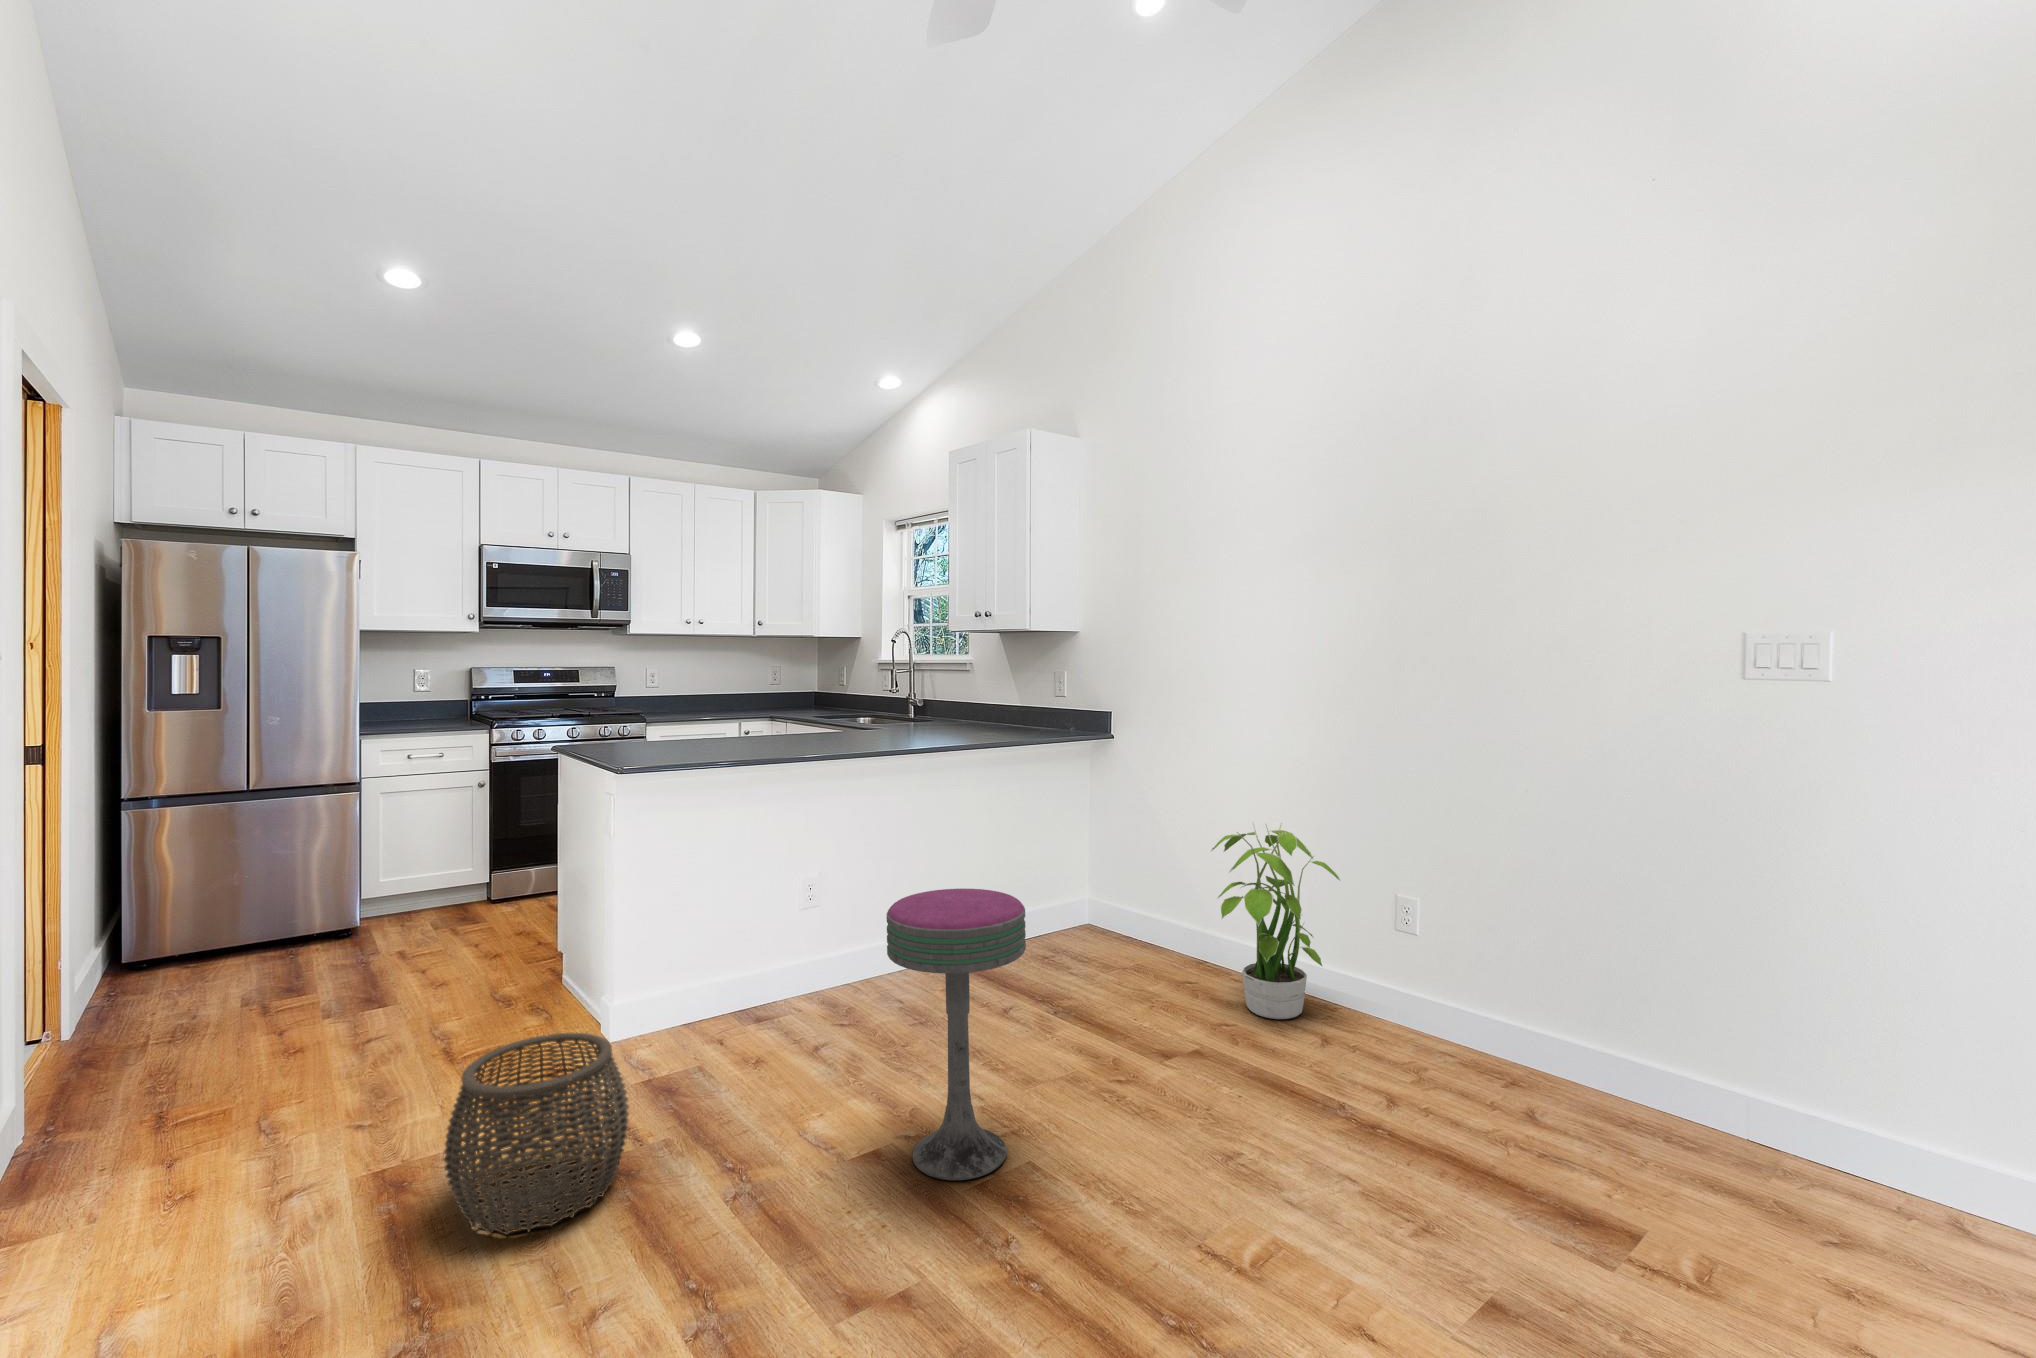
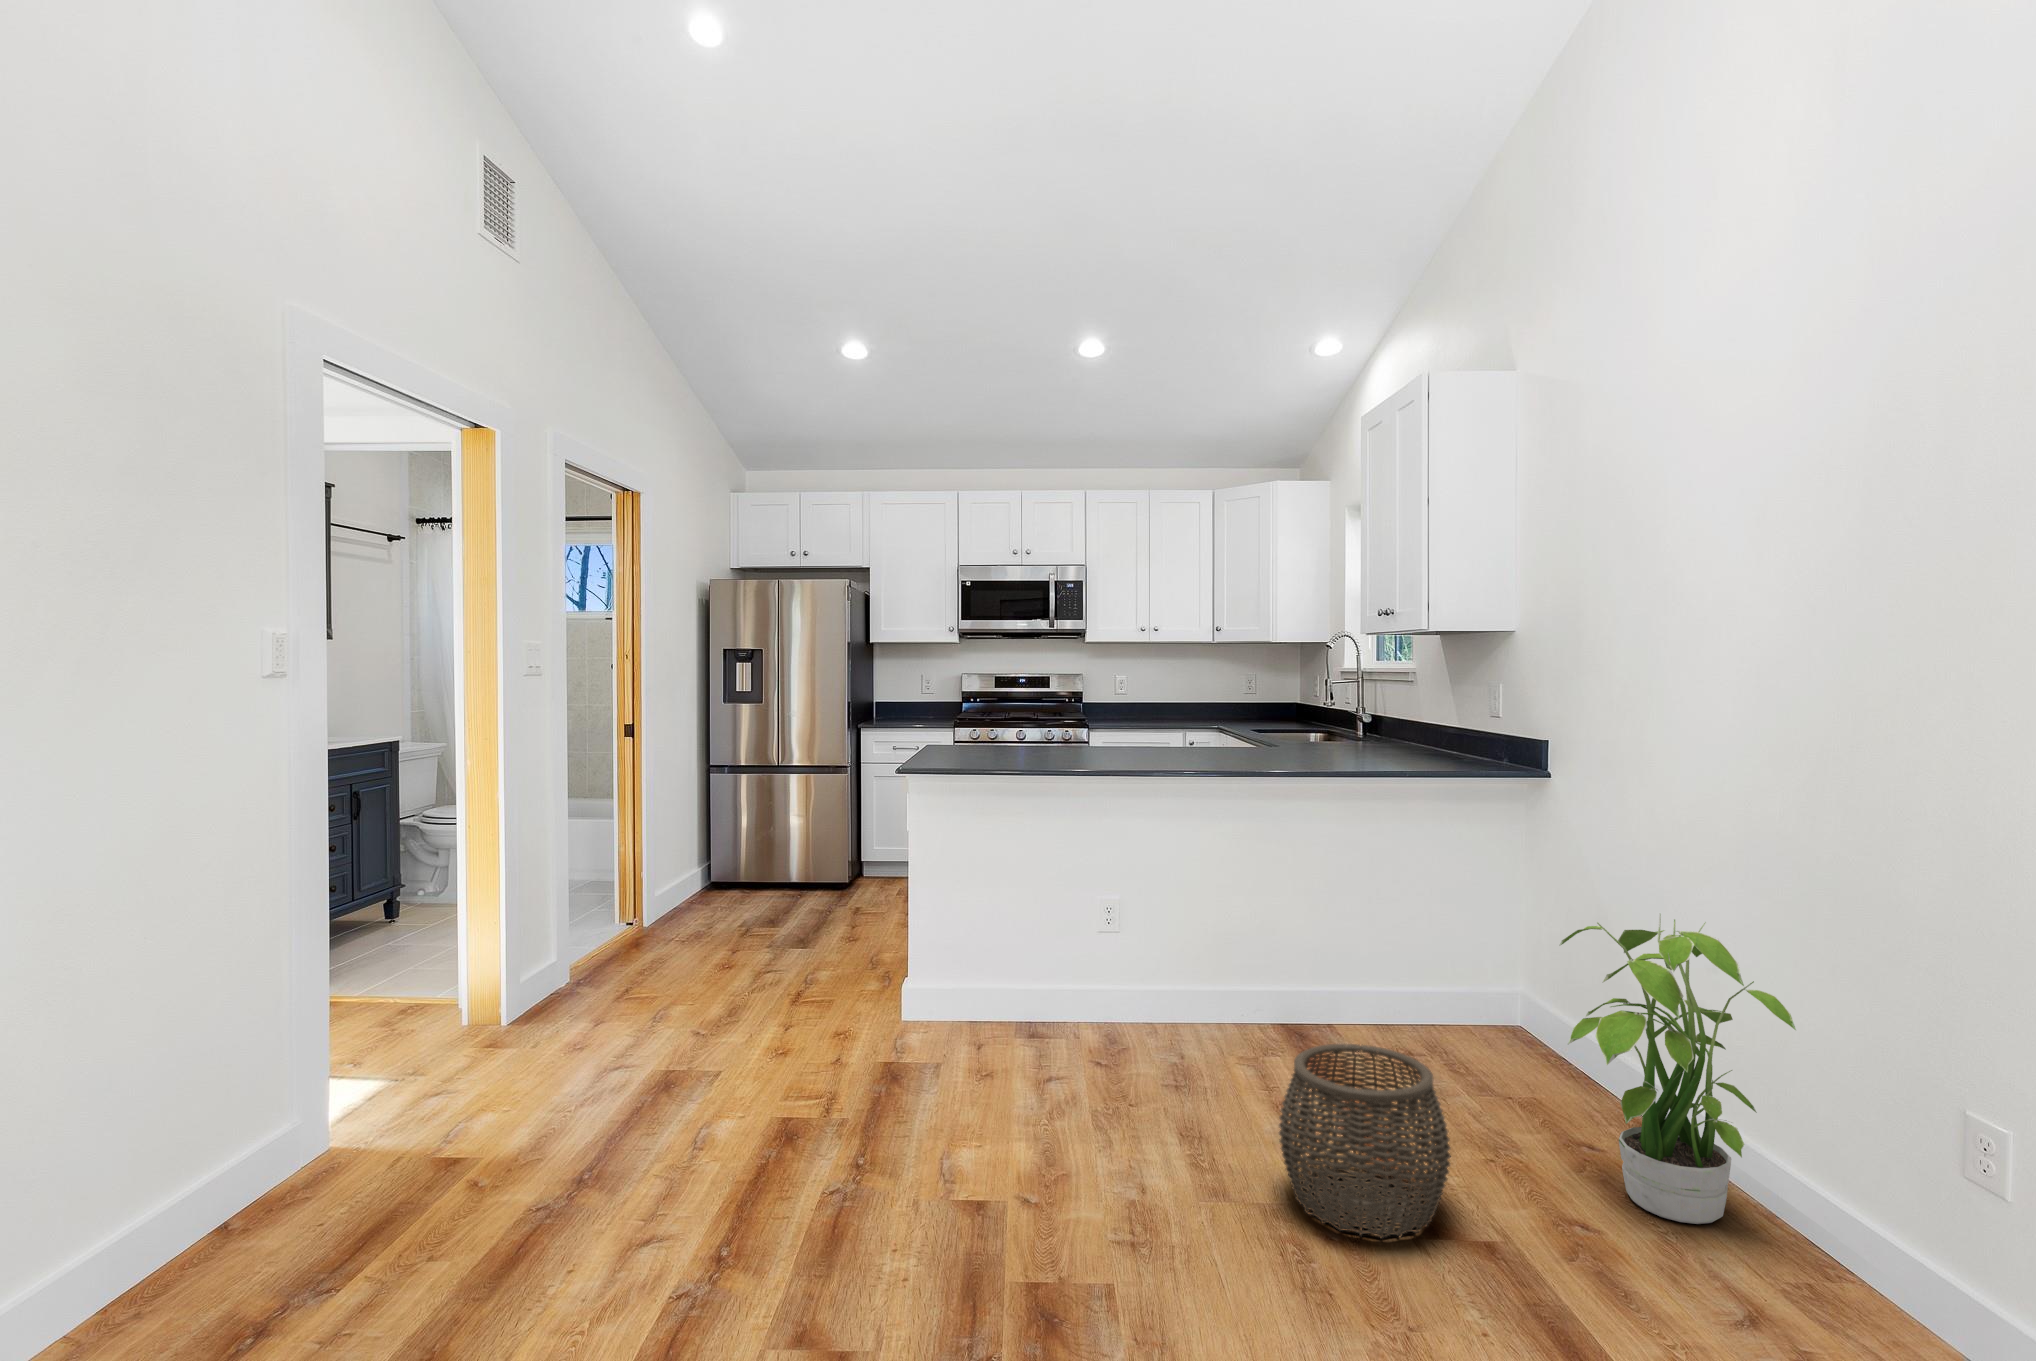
bar stool: present [887,889,1026,1180] -> none [999,922,1153,1246]
woven basket: present [444,1033,629,1235] -> present [1279,1044,1451,1238]

